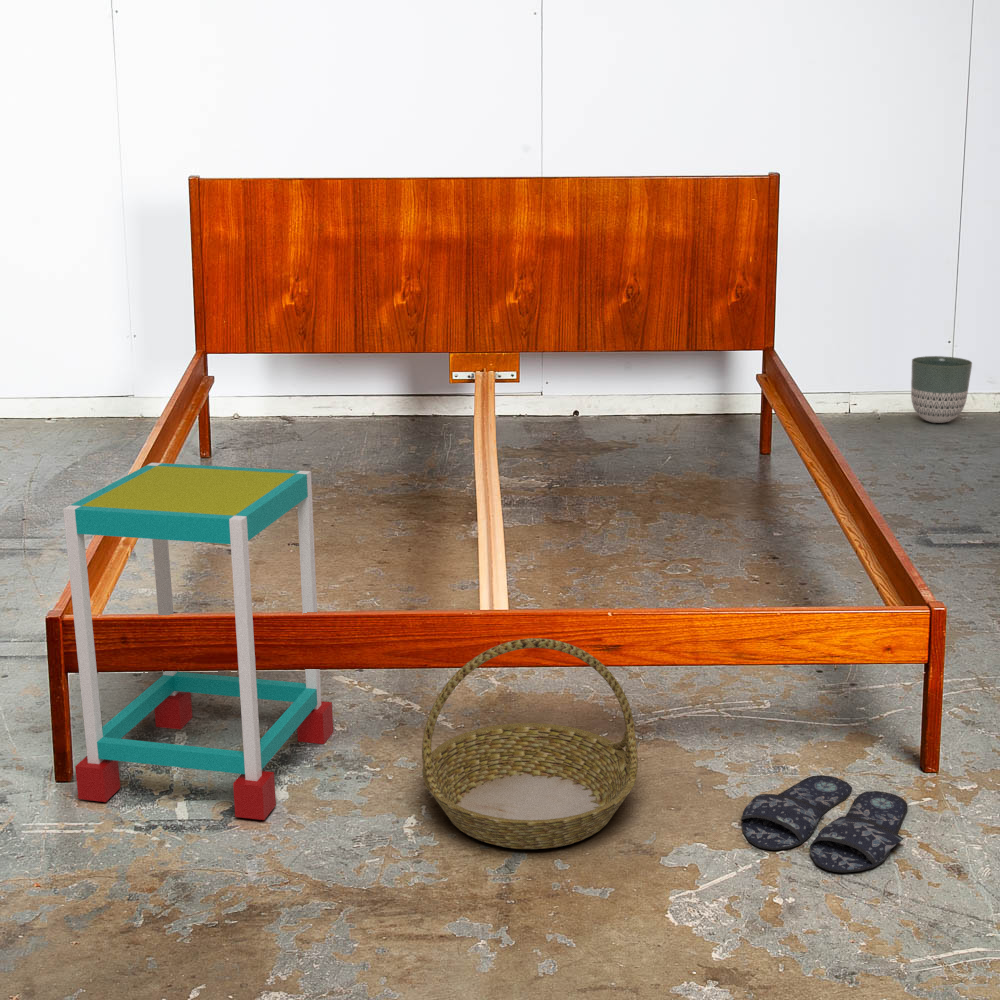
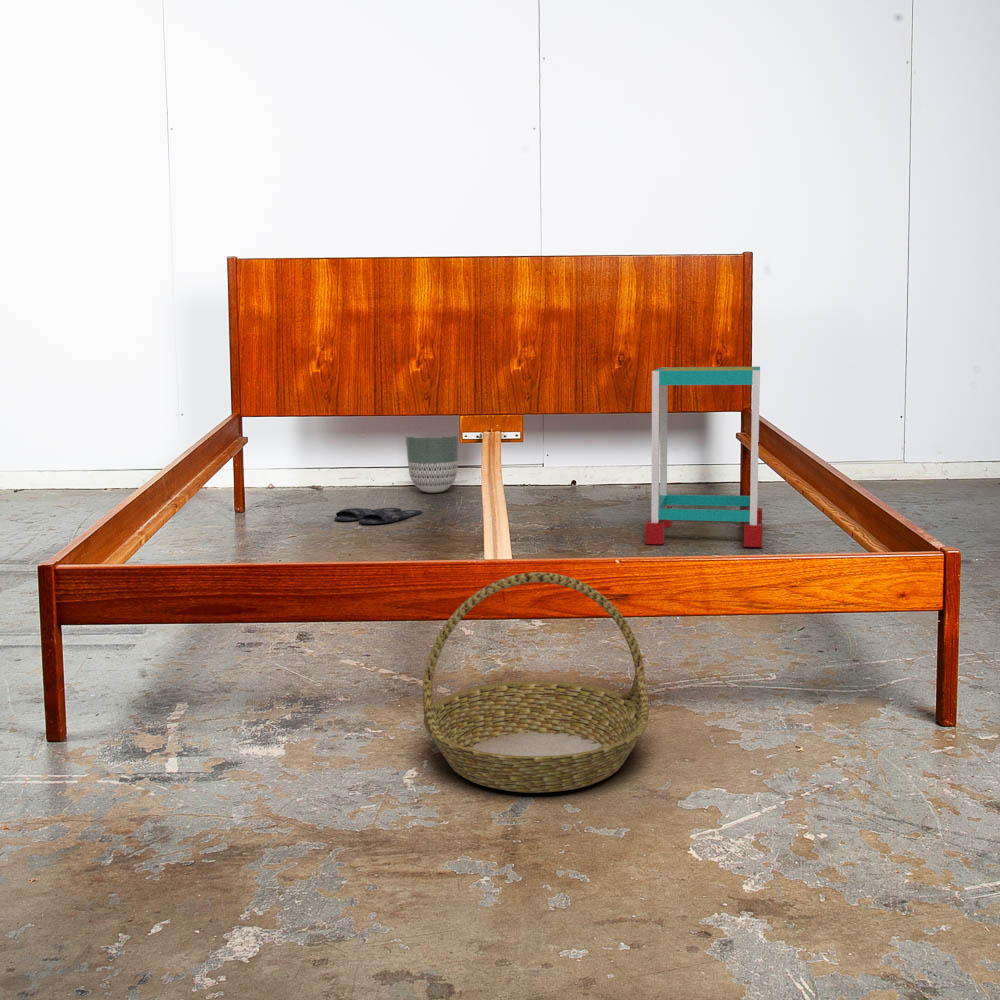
planter: present [911,356,972,423] -> present [406,435,459,493]
side table: present [63,463,333,820] -> present [646,367,762,547]
slippers: present [741,775,907,873] -> present [335,508,422,524]

